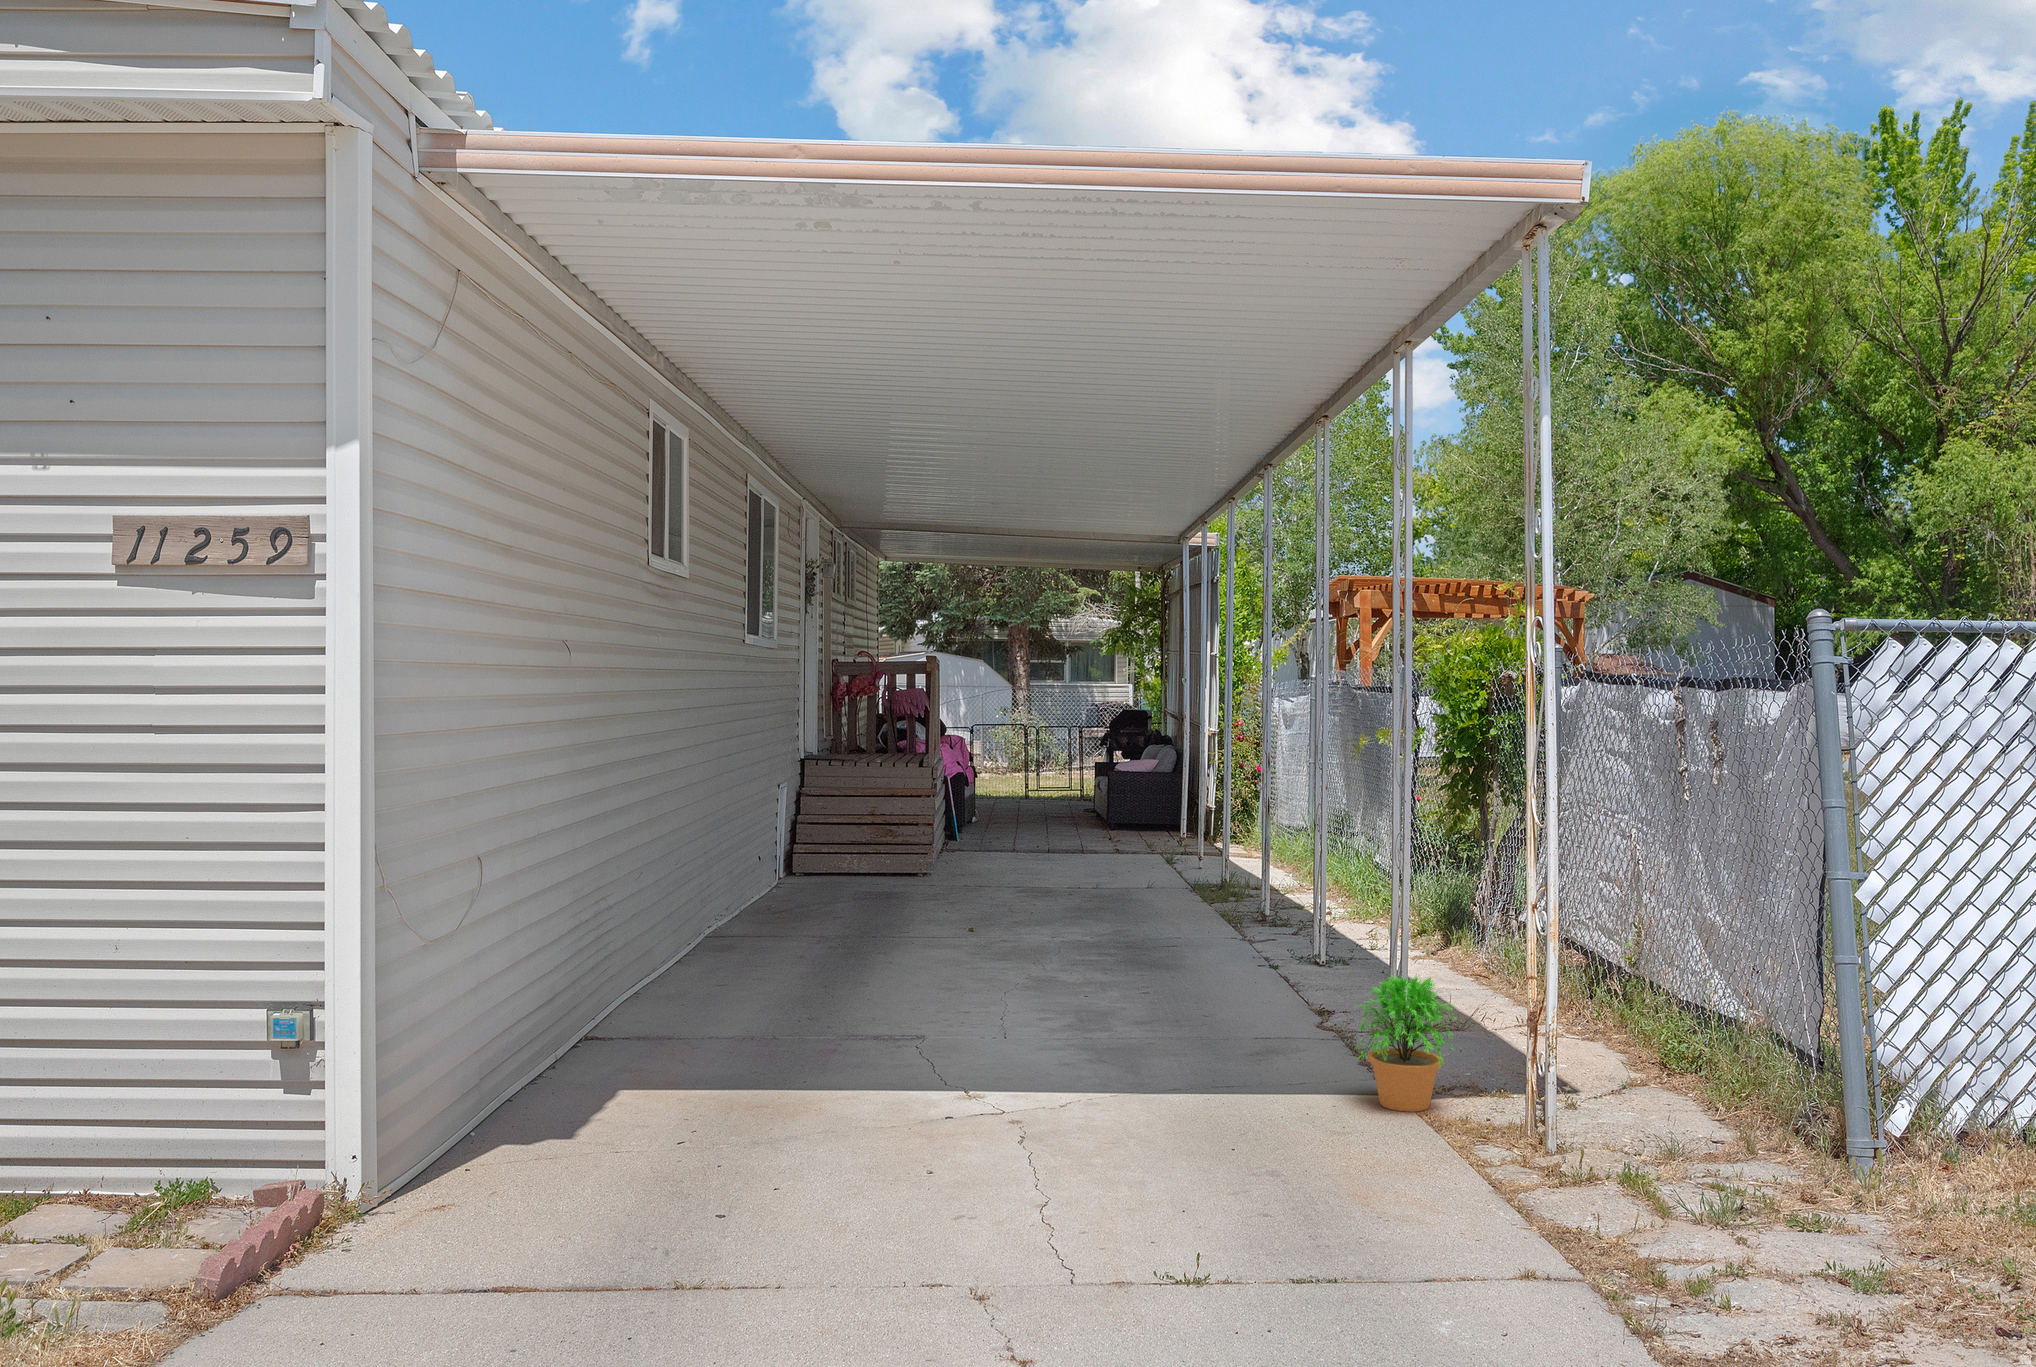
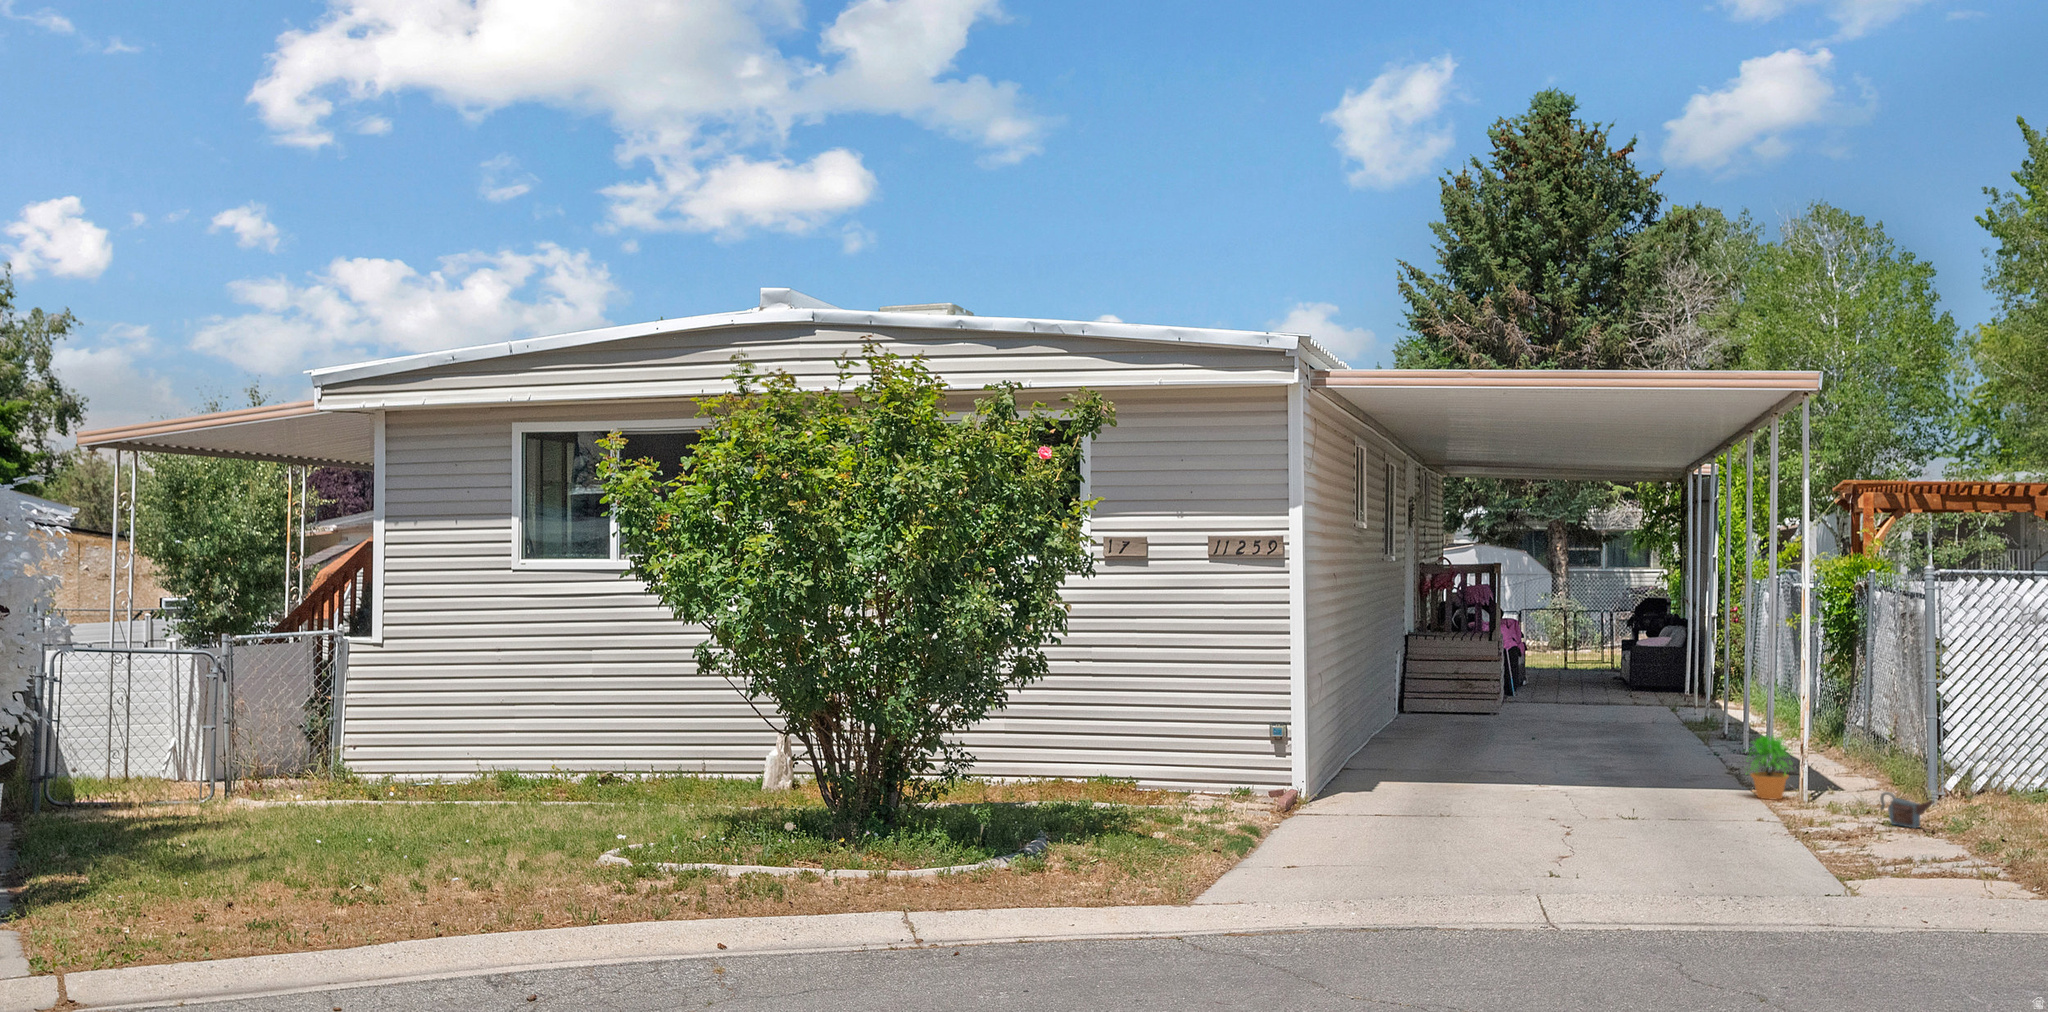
watering can: none [1682,1132,1822,1225] -> present [1880,792,1933,828]

